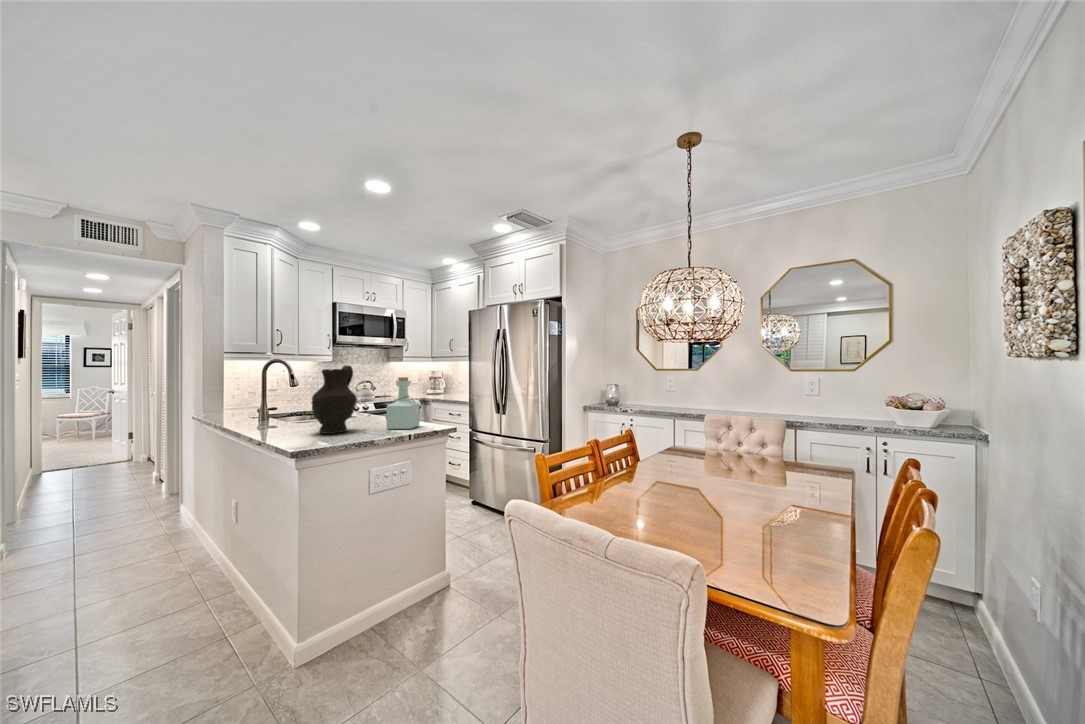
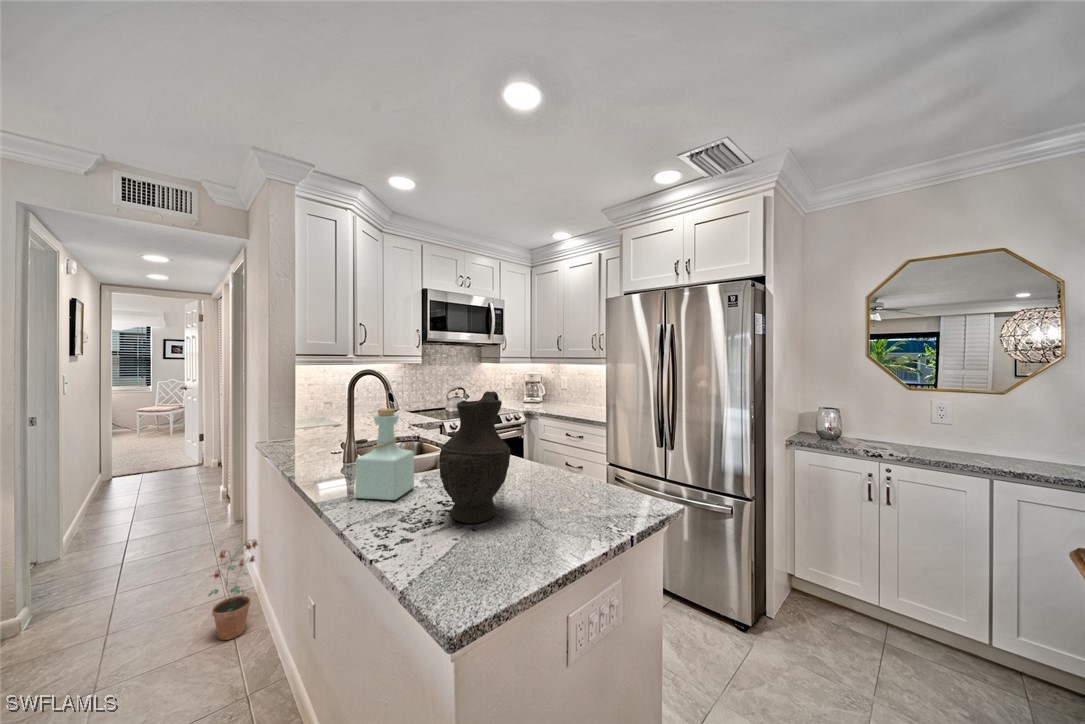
bottle: present [386,377,419,429] -> present [355,408,414,500]
potted plant: none [155,485,197,556] -> present [208,540,258,640]

